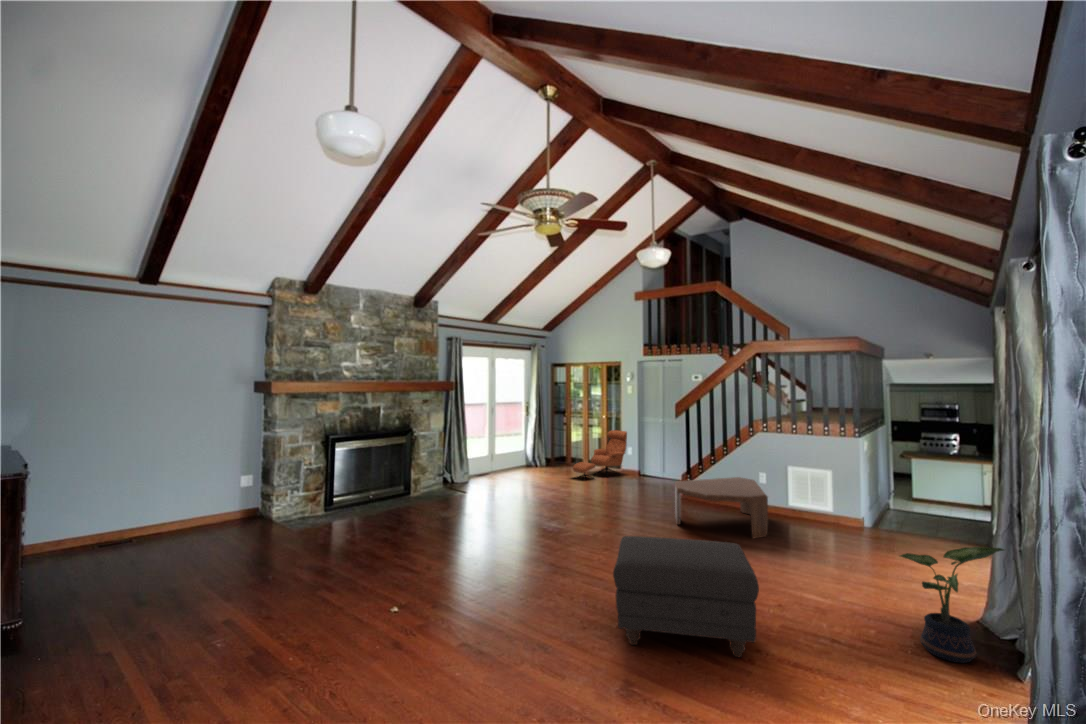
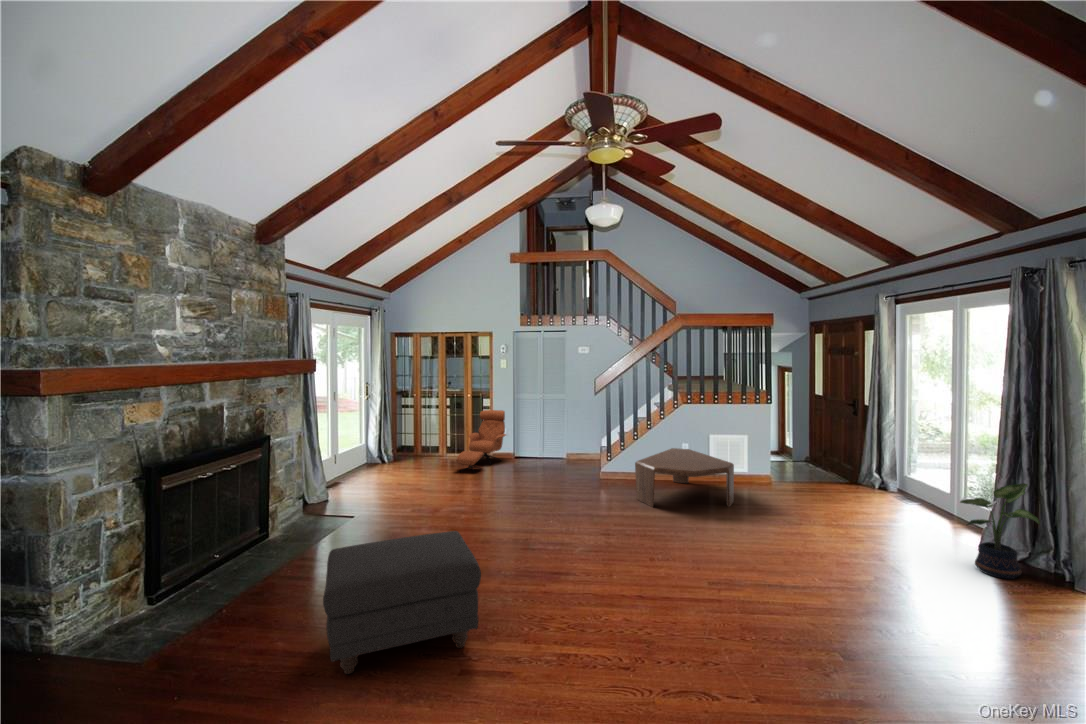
ottoman: present [613,536,759,657] -> present [323,531,481,674]

